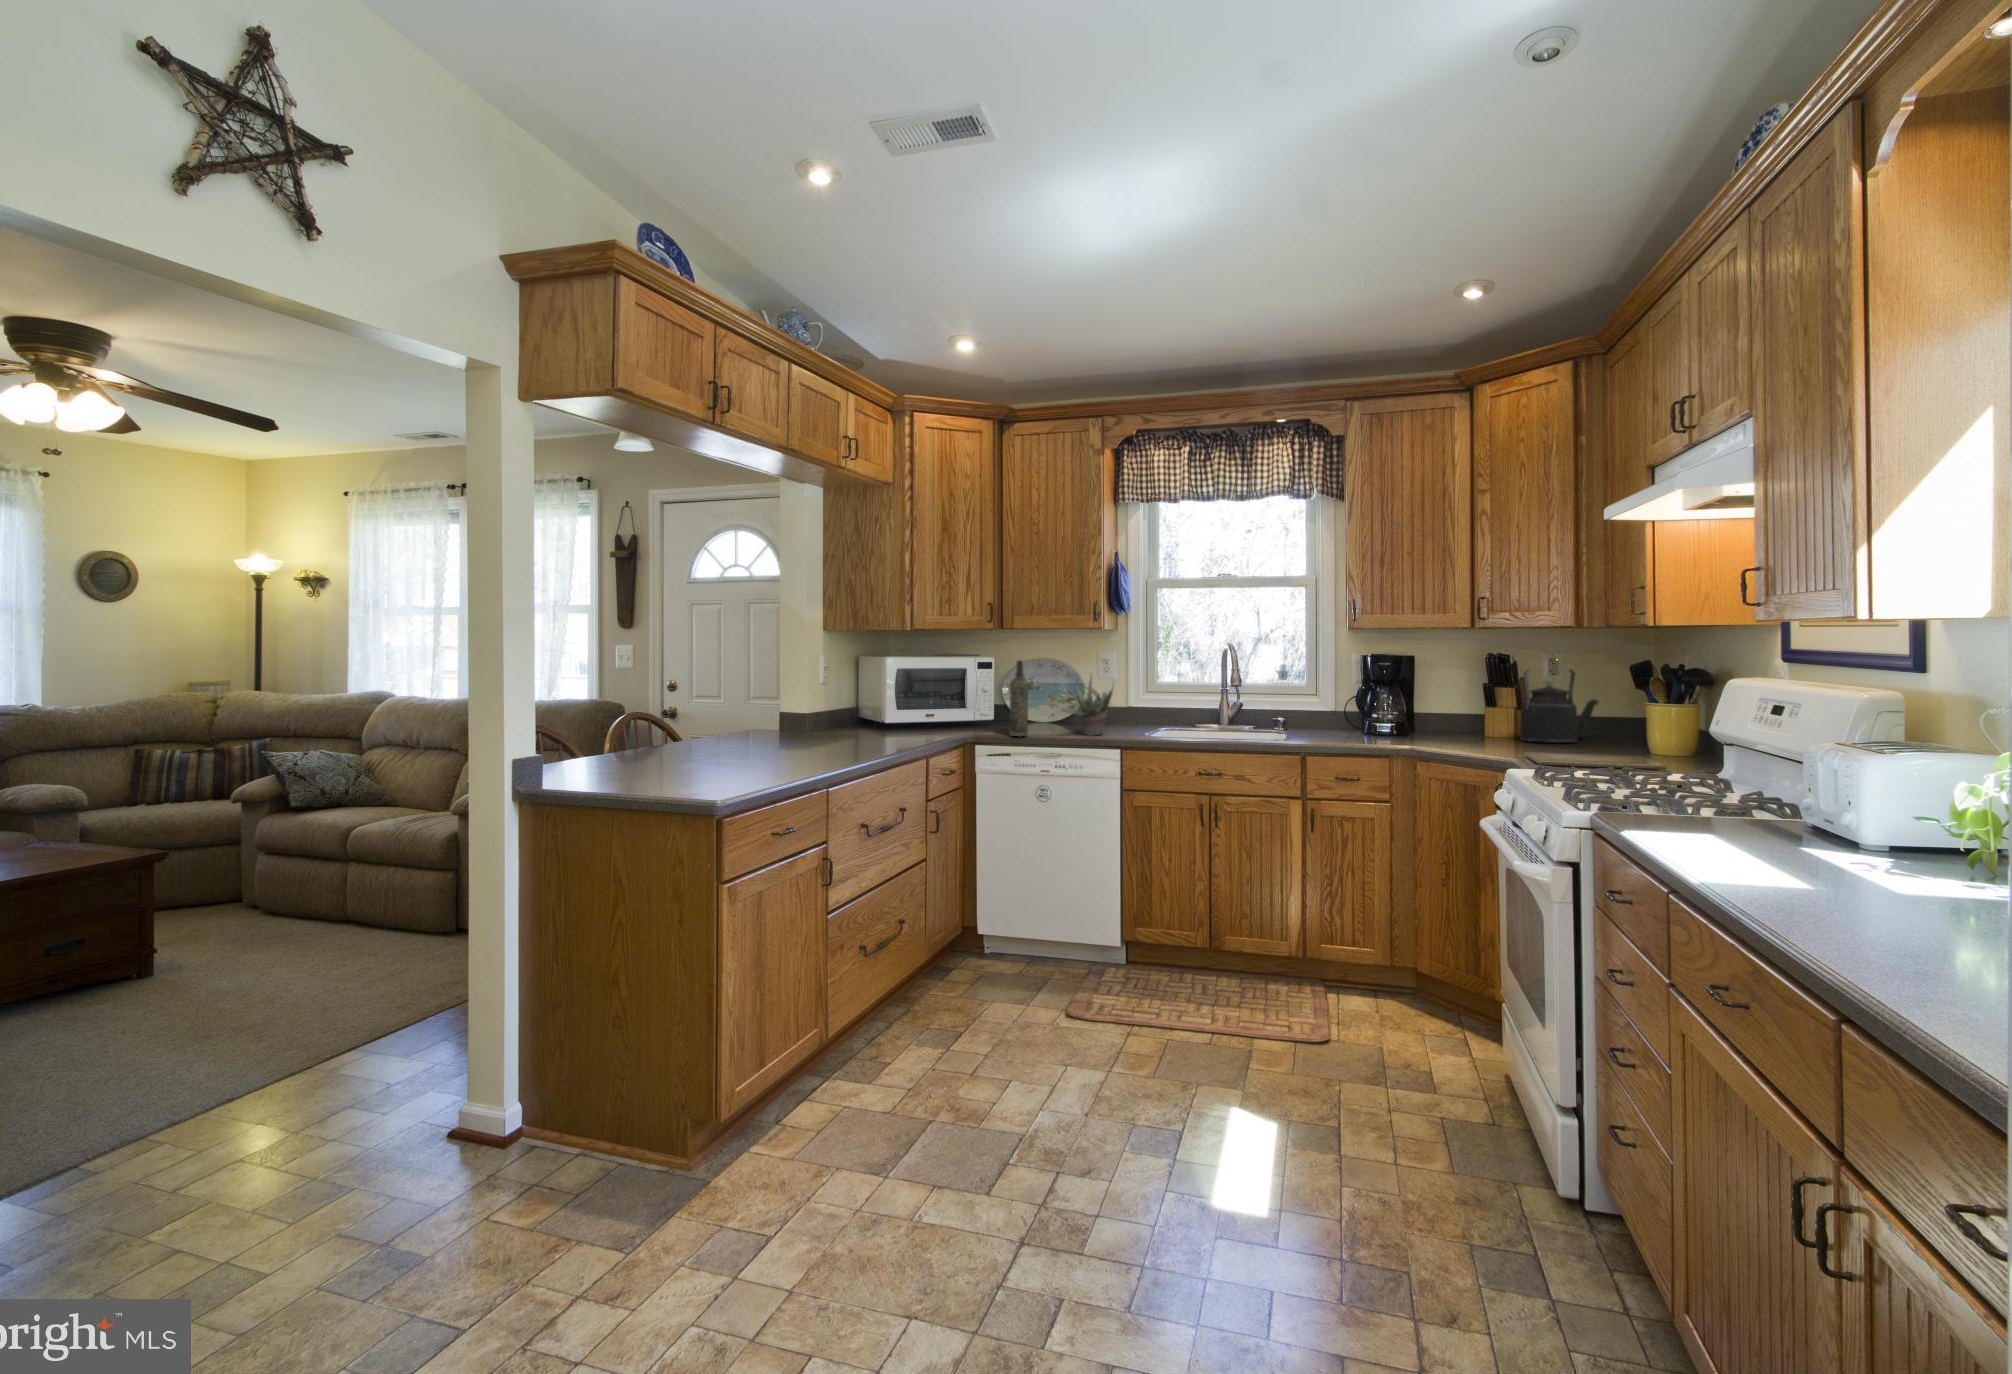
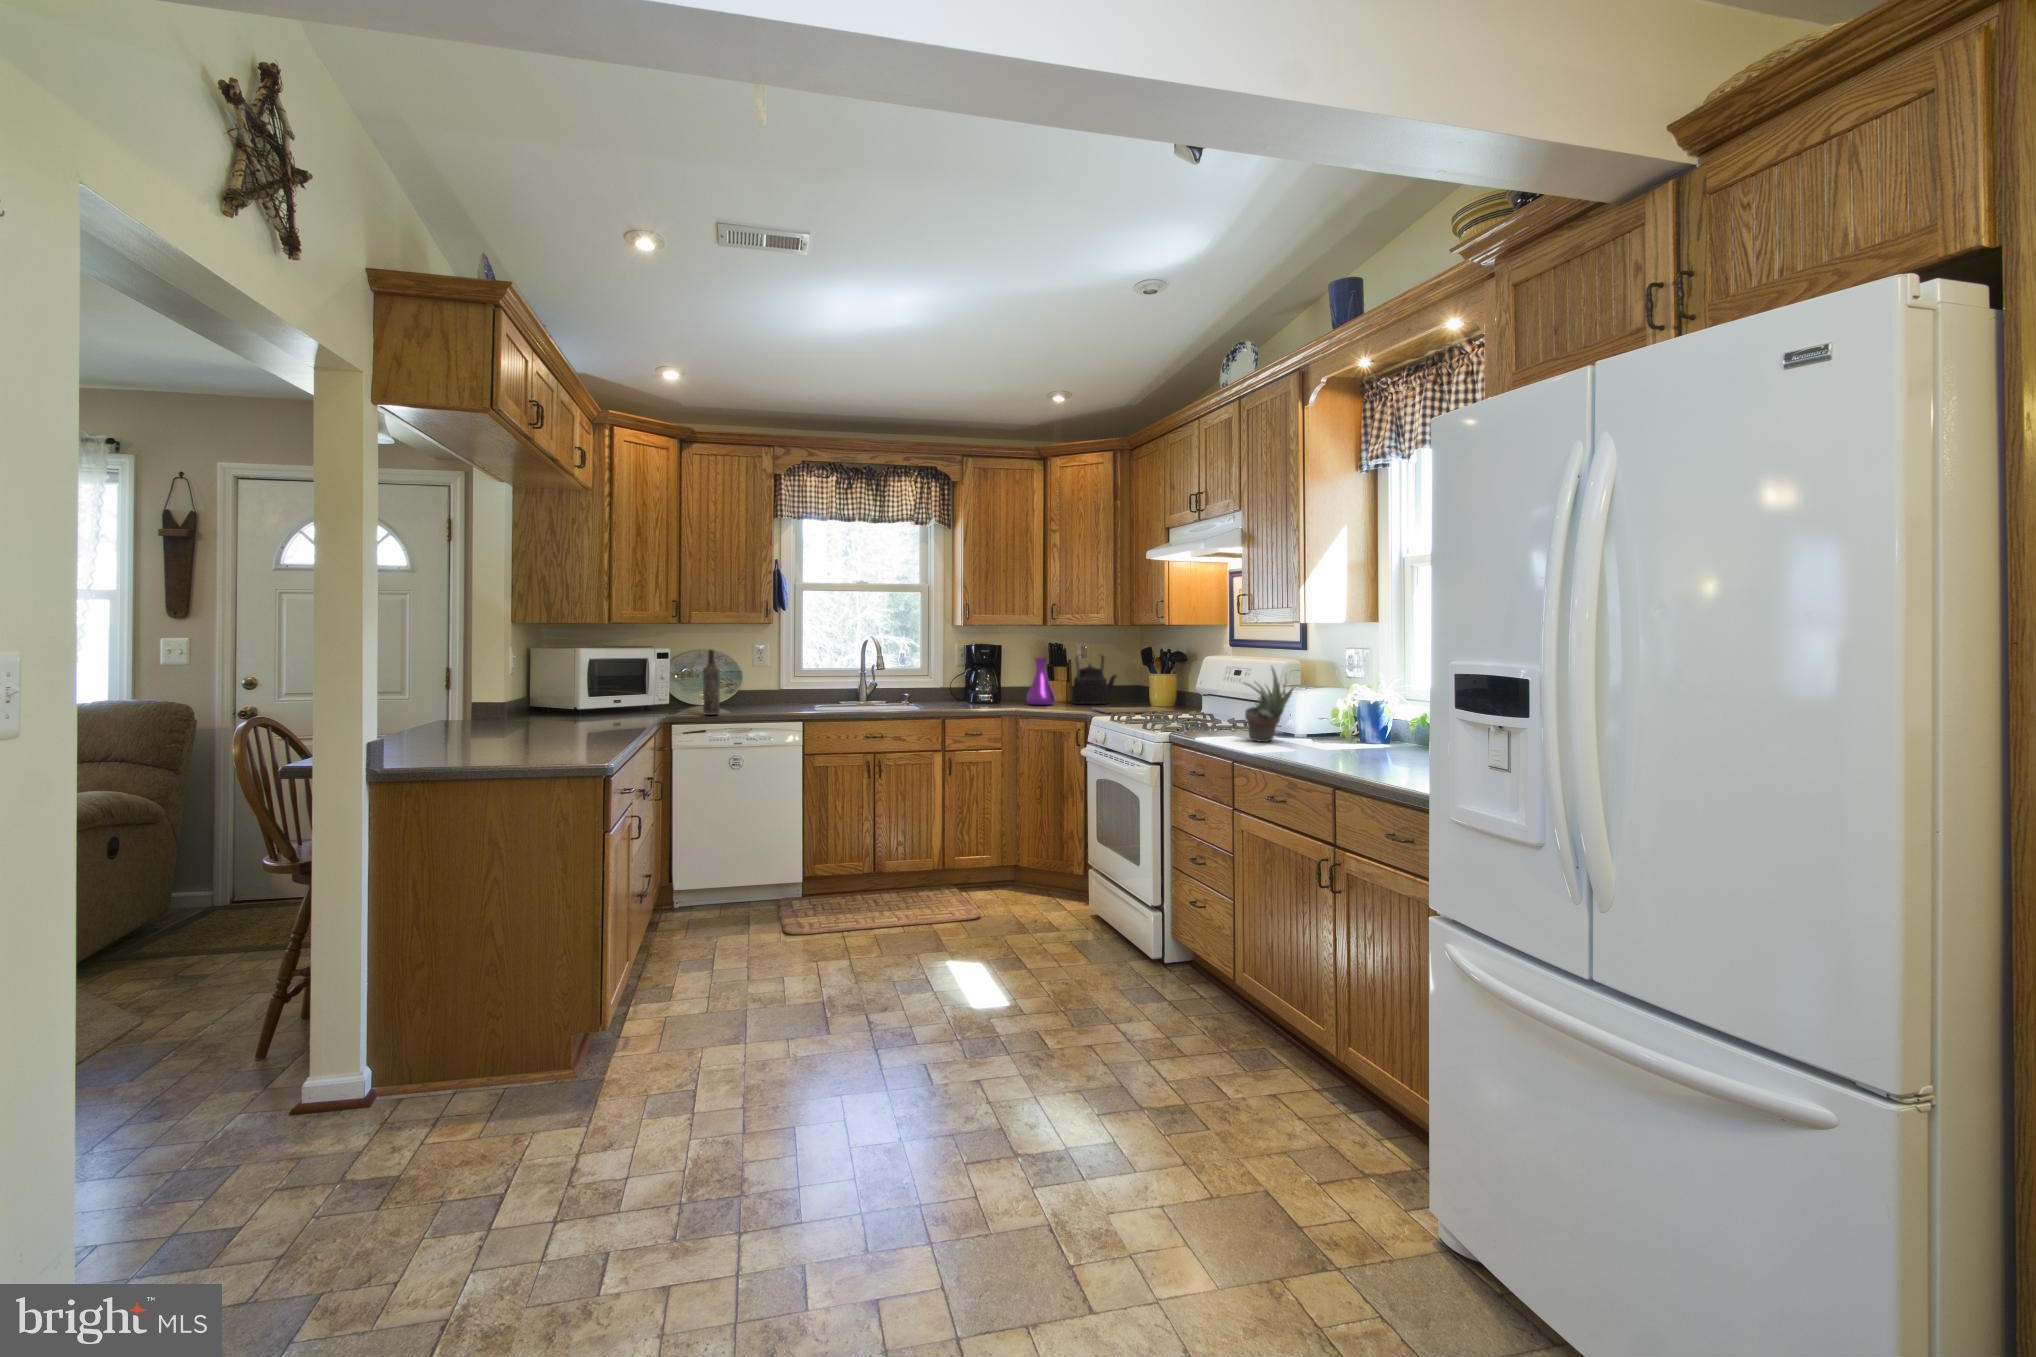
vase: none [1444,673,1490,740] -> present [1027,658,1055,705]
succulent plant: present [1062,675,1113,736] -> present [1244,667,1293,742]

